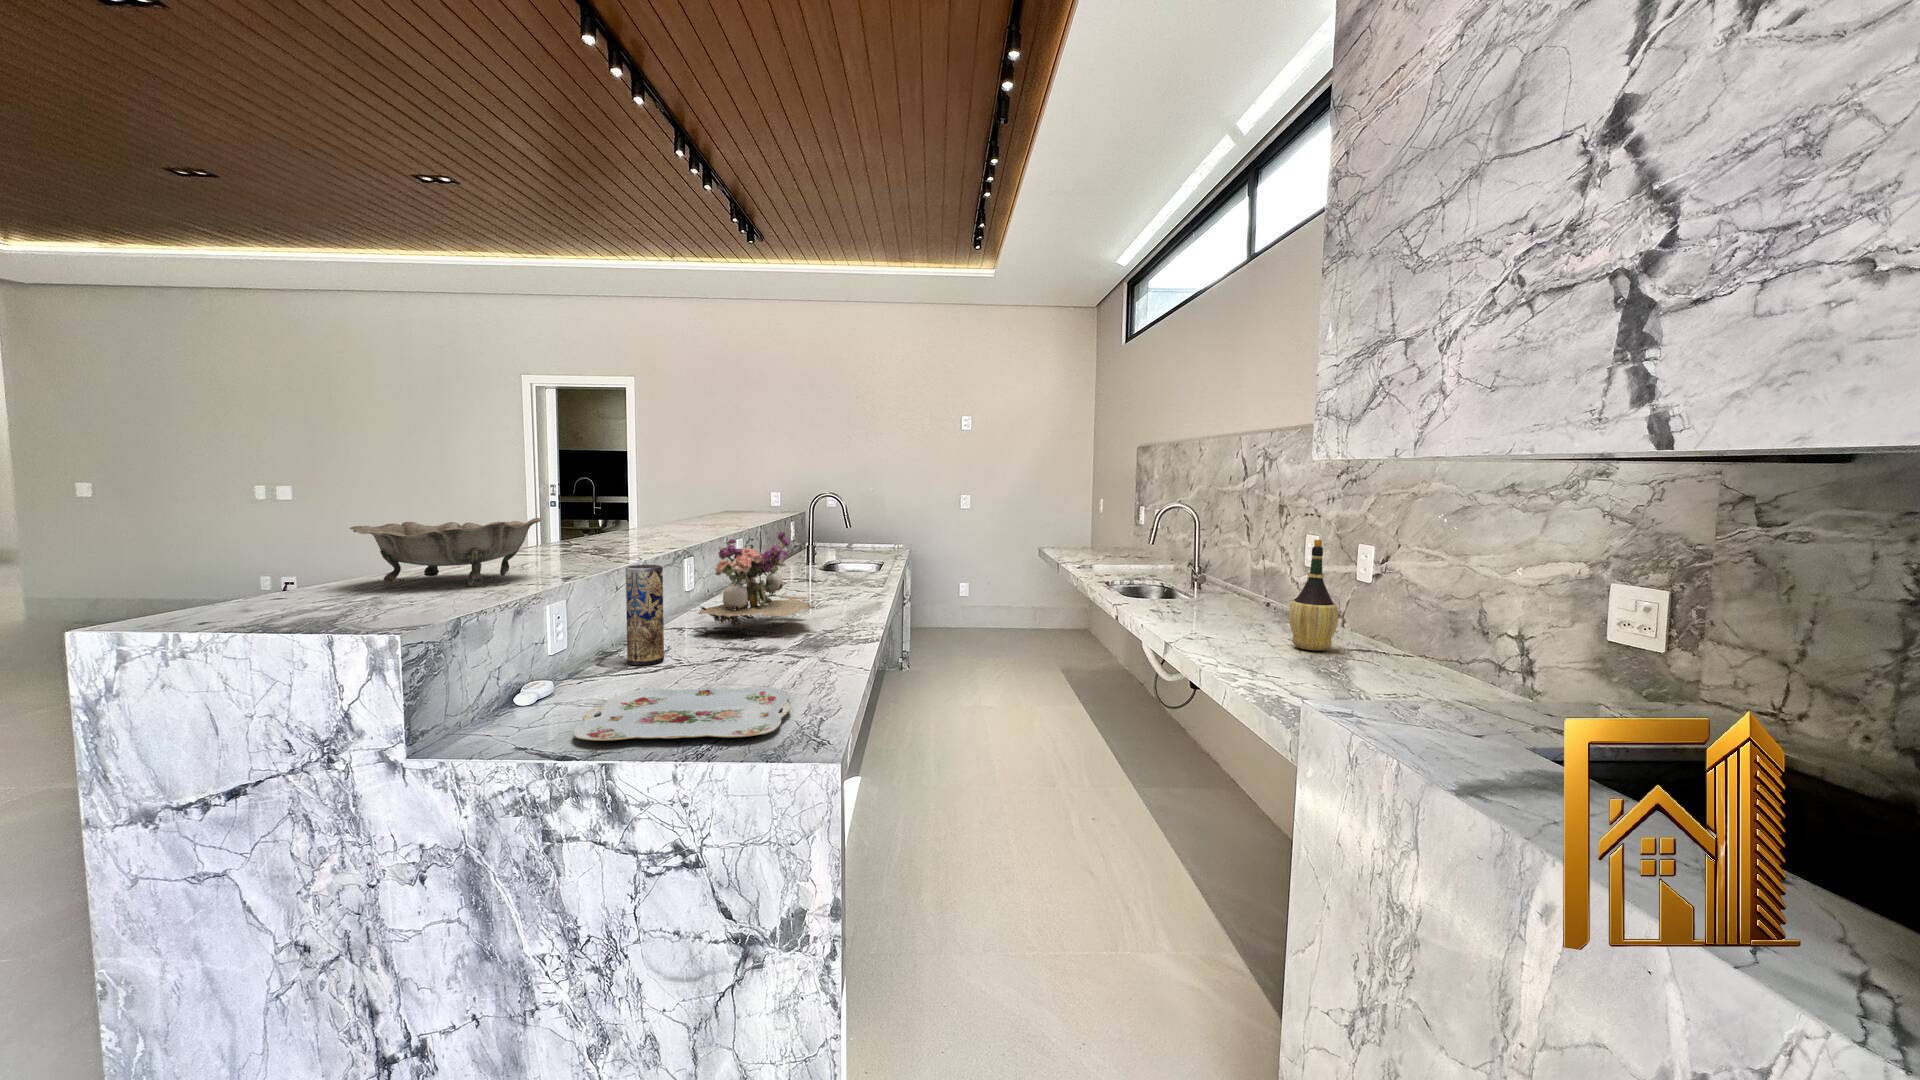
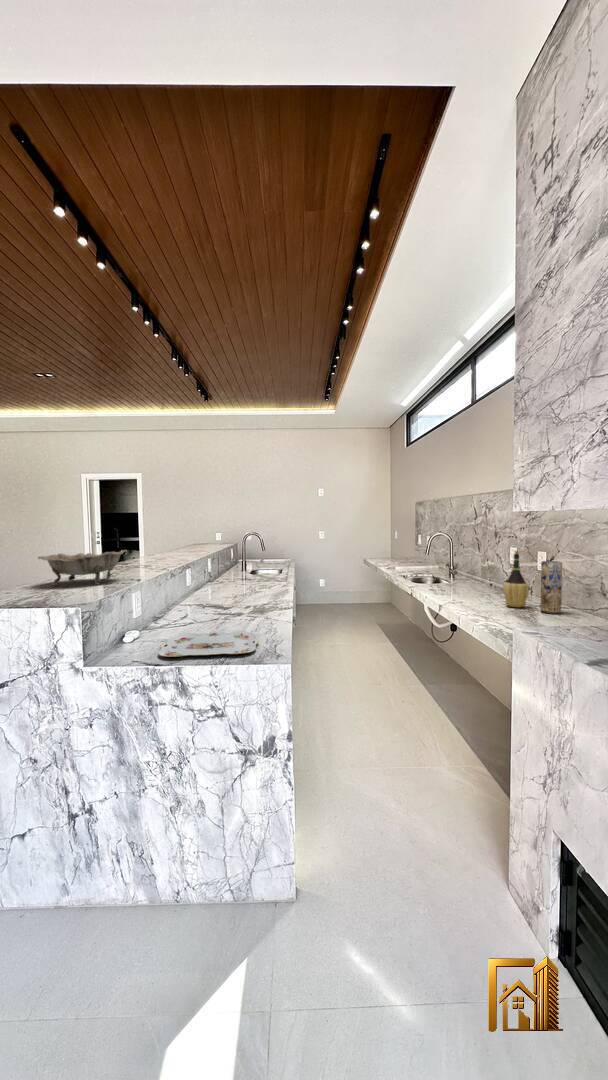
flower arrangement: present [698,529,815,628] -> none [197,552,257,605]
vase: present [626,565,664,665] -> present [540,561,562,614]

